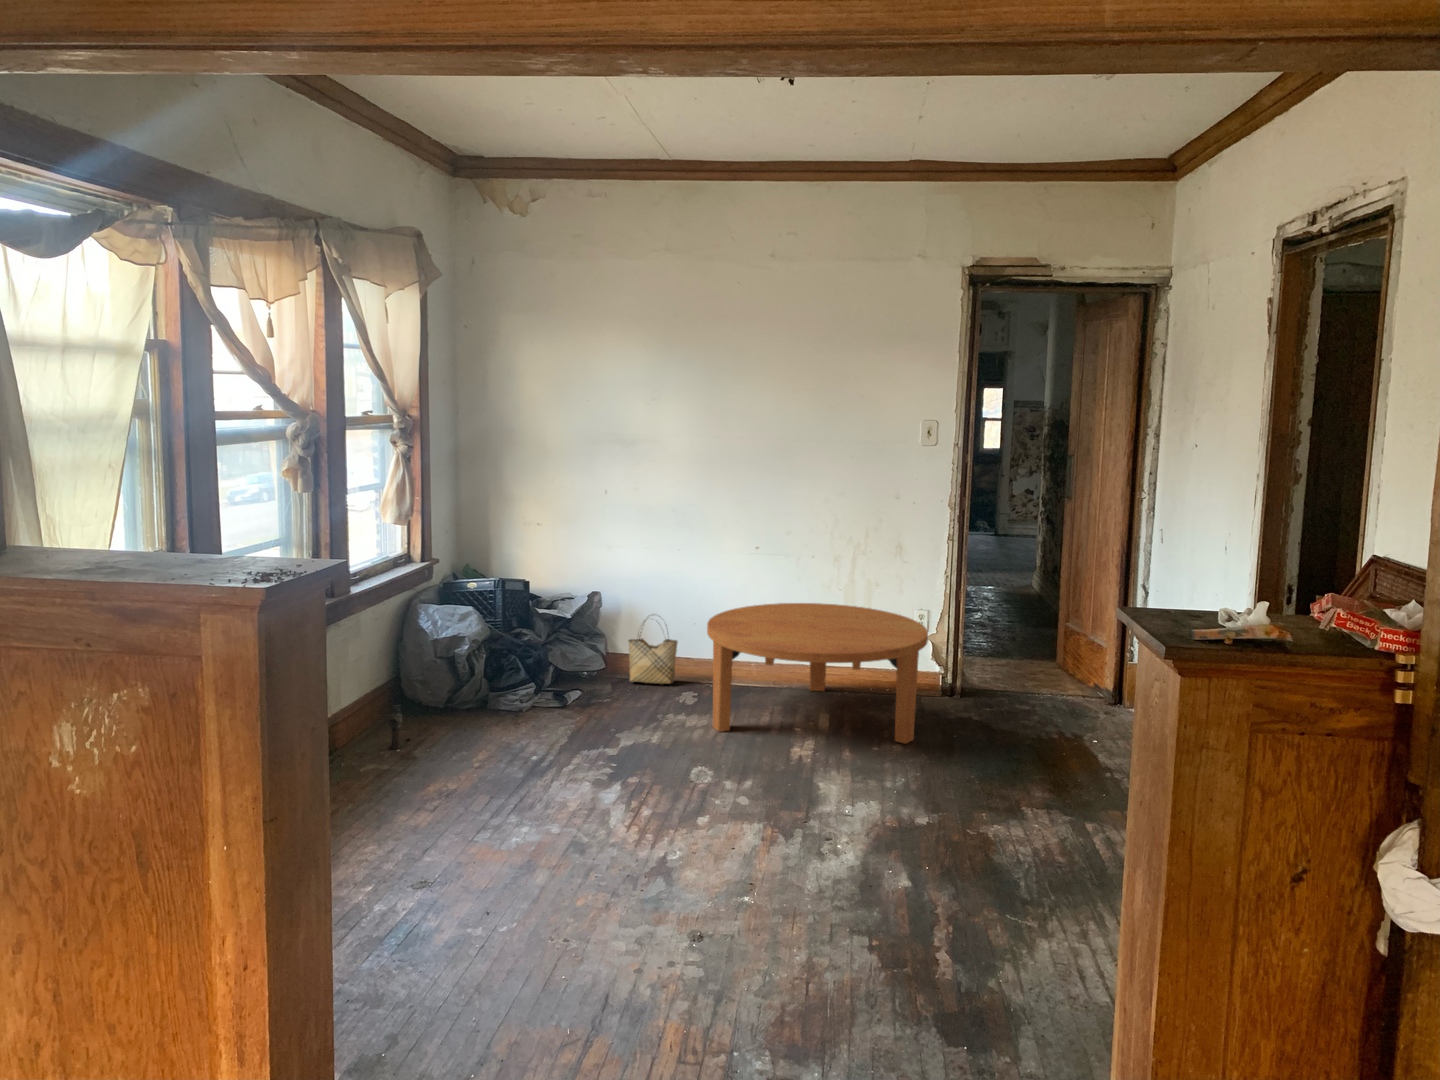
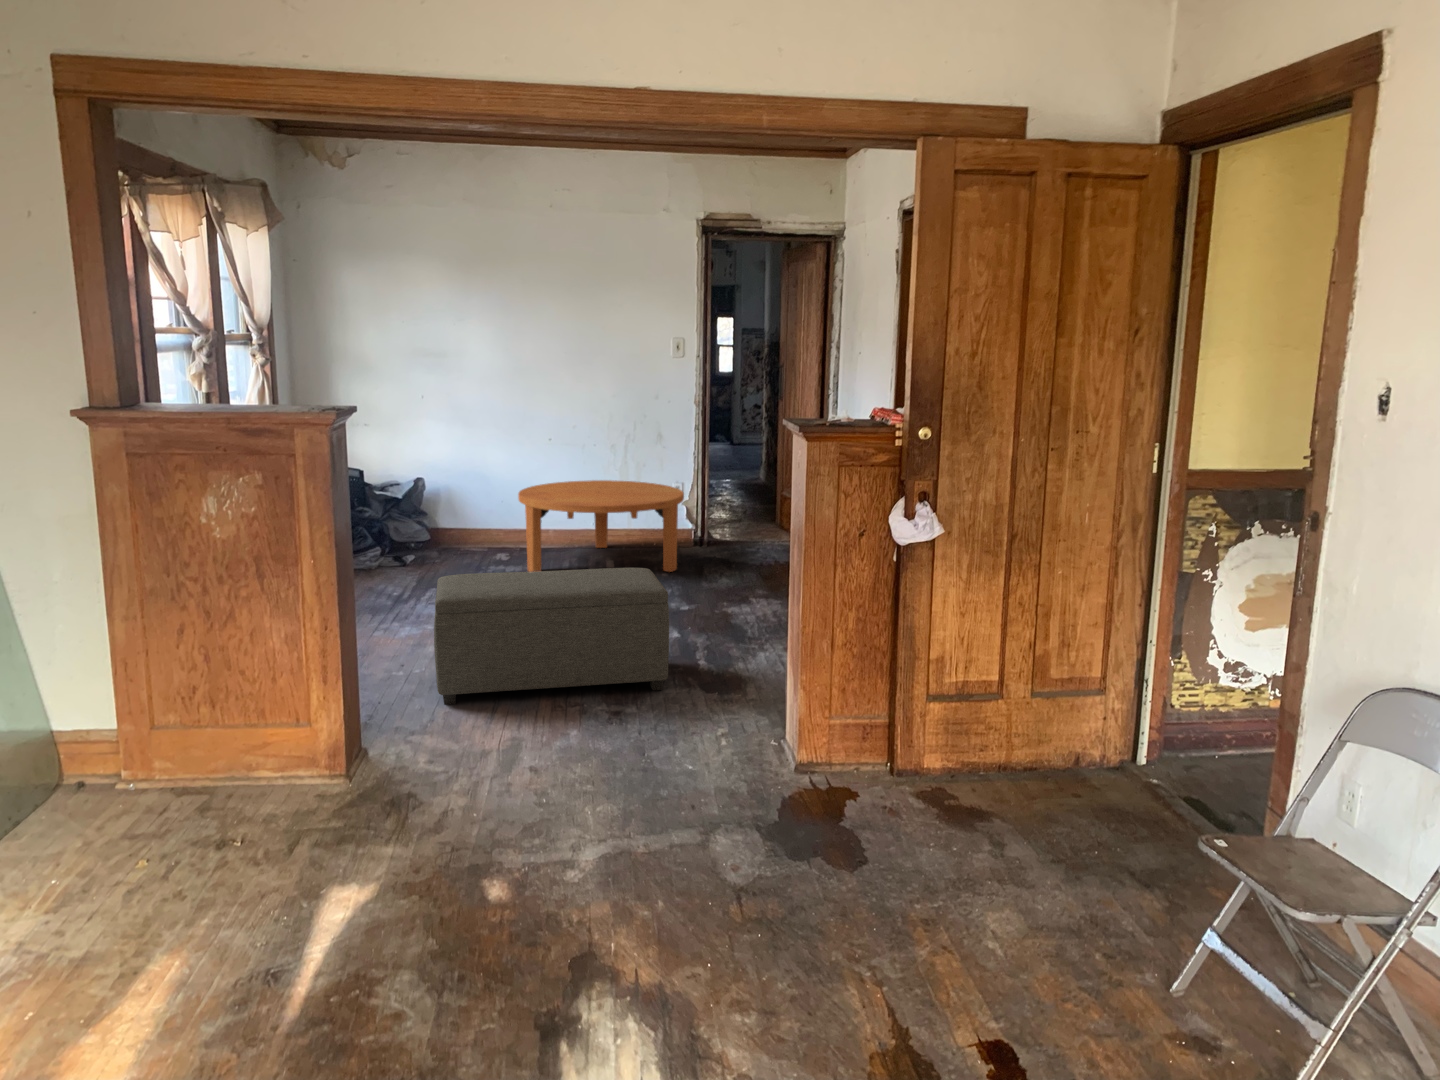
woven basket: present [628,615,678,684] -> none [448,495,490,549]
ottoman: none [494,794,881,1034] -> present [434,568,669,705]

